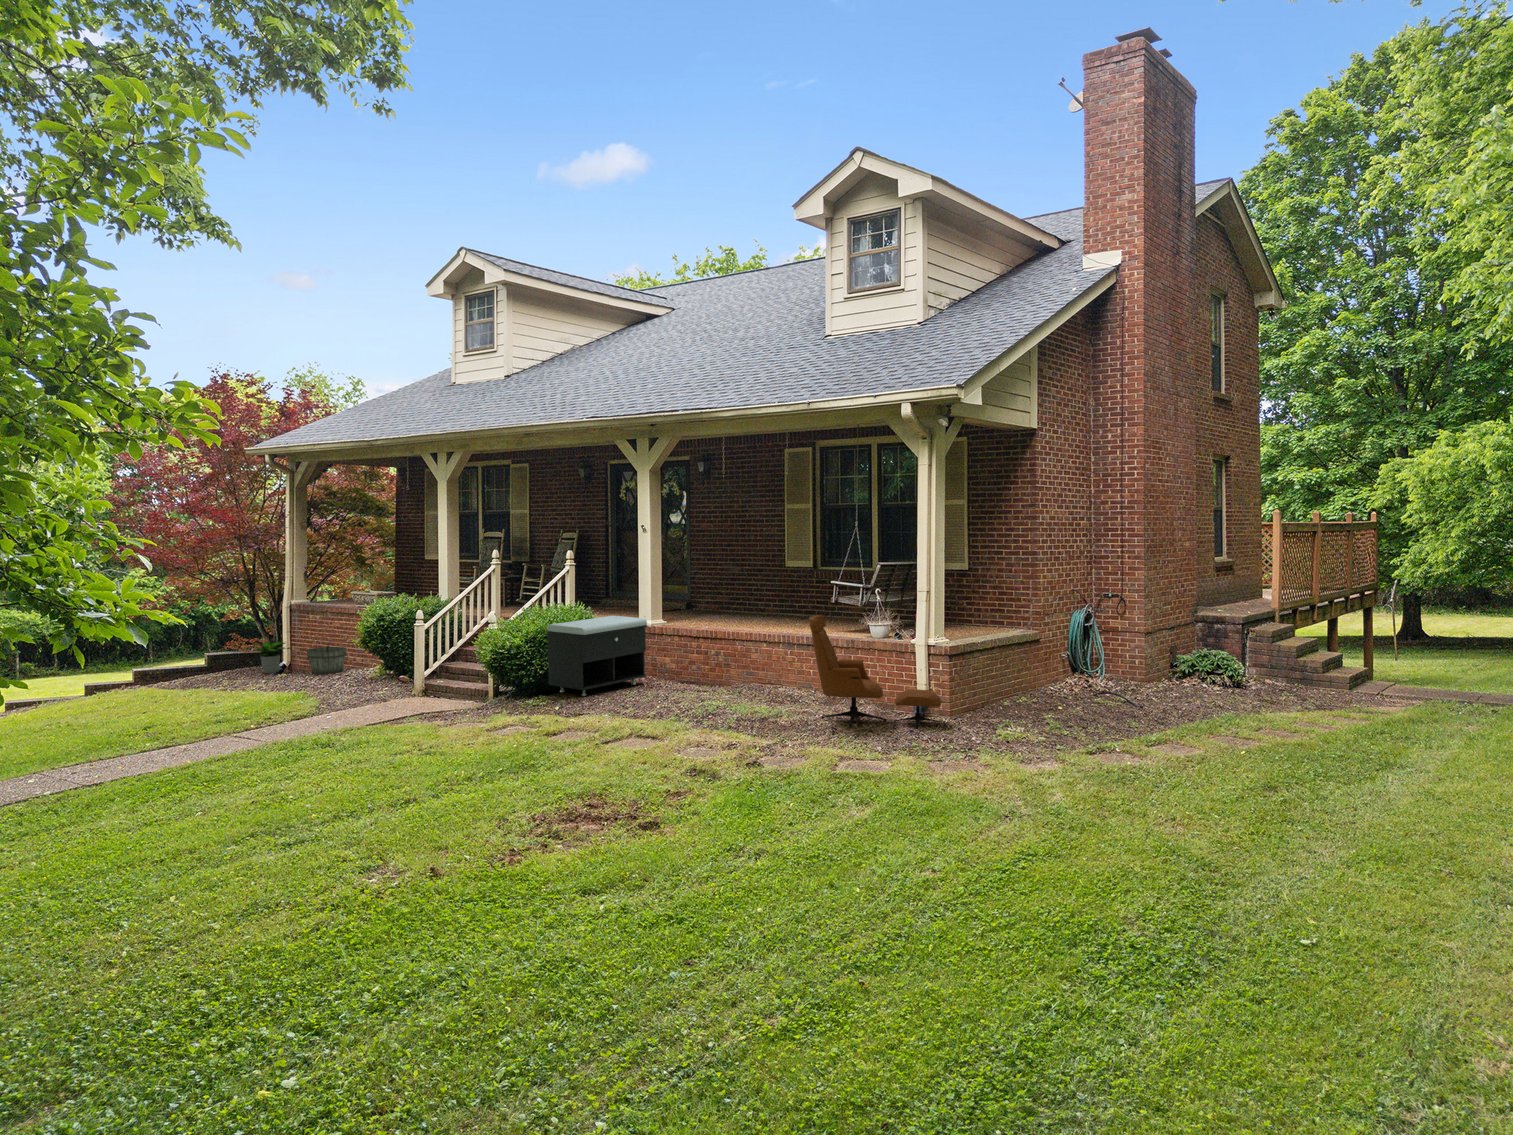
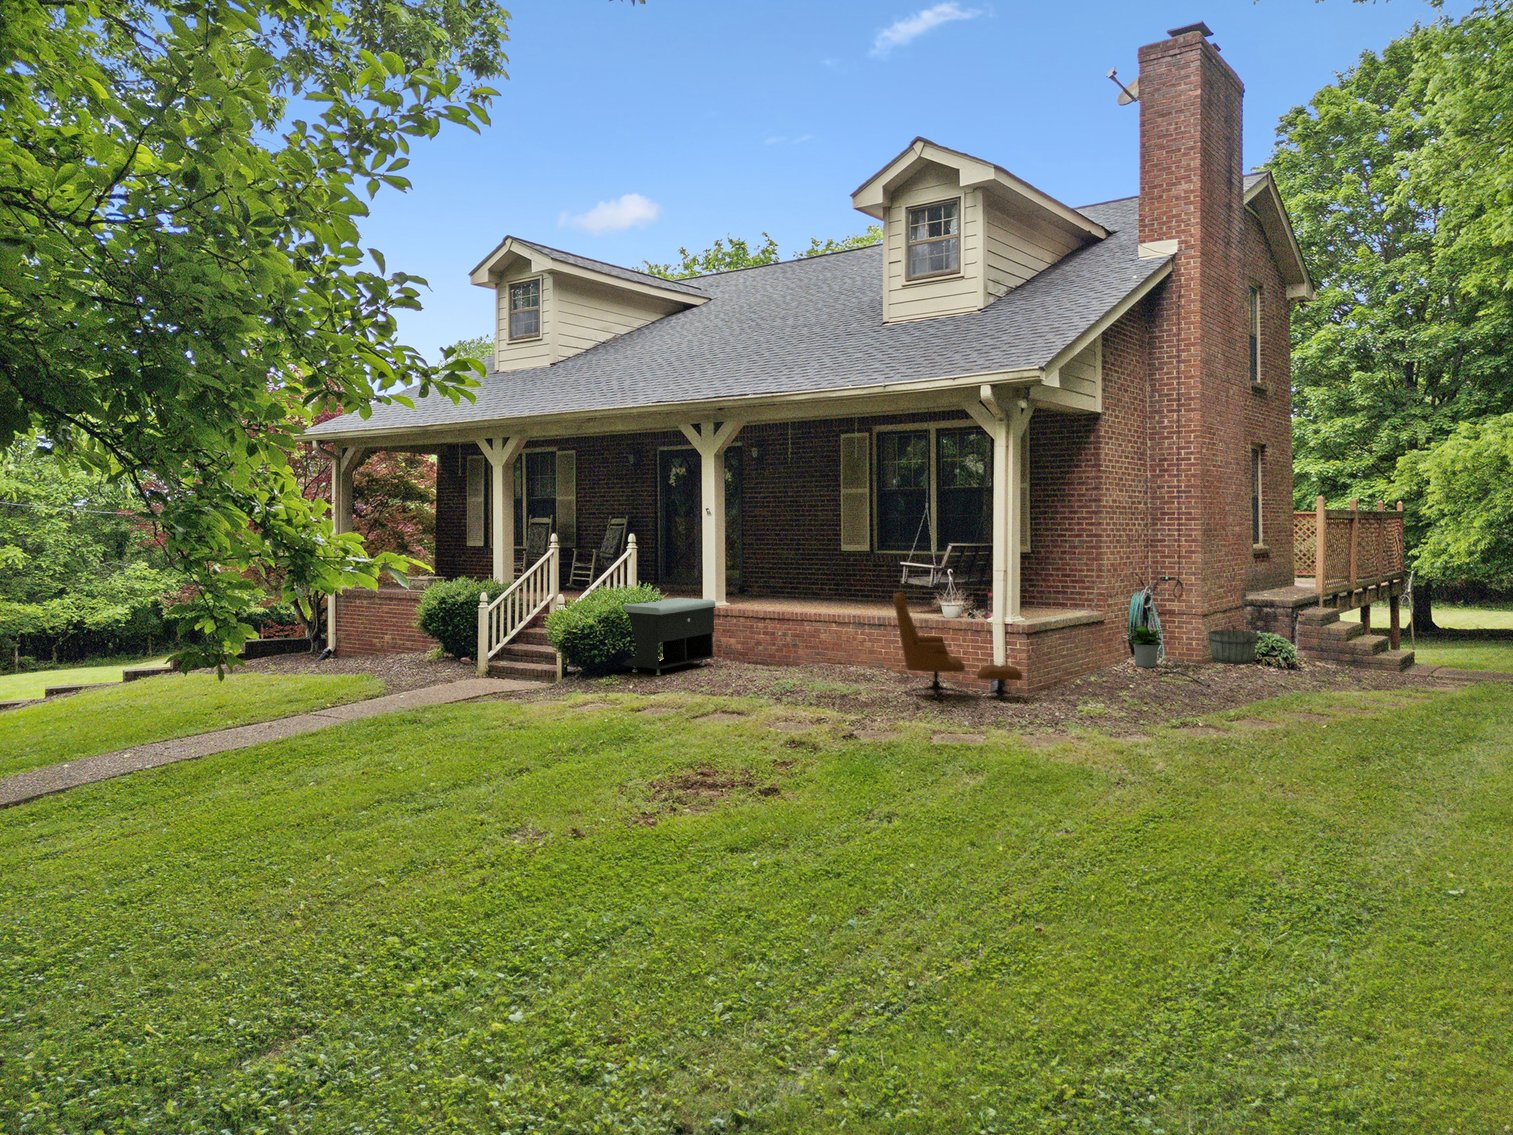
potted plant: present [254,641,285,673] -> present [1125,625,1168,667]
wooden bucket: present [307,641,346,674] -> present [1208,622,1258,664]

